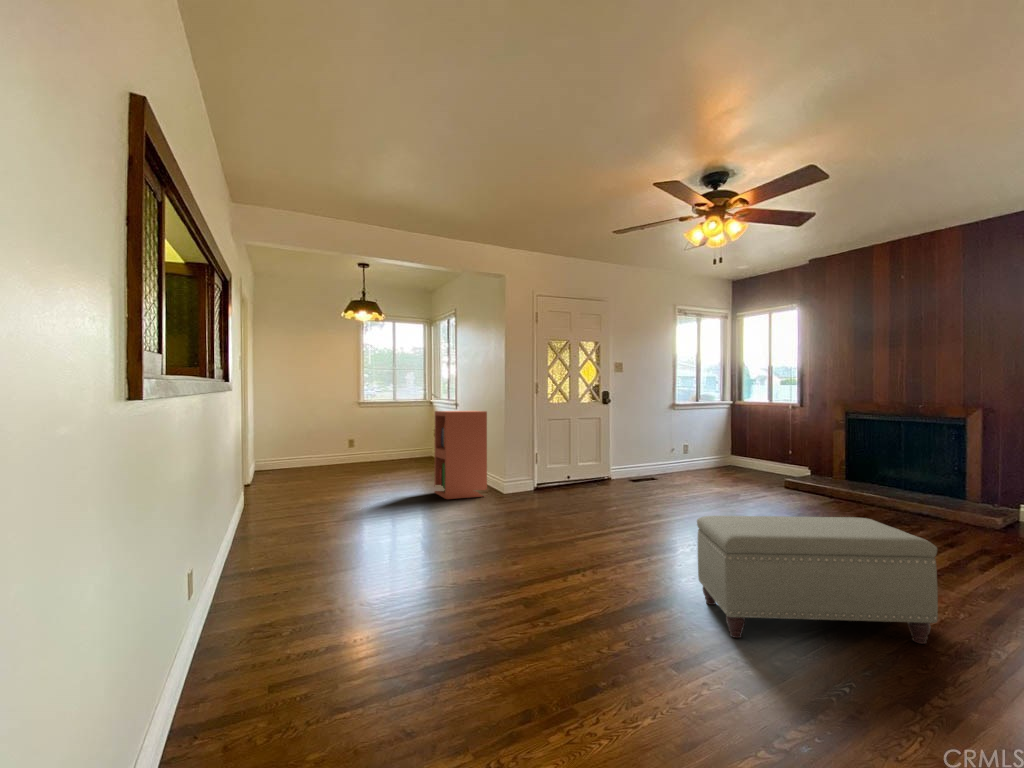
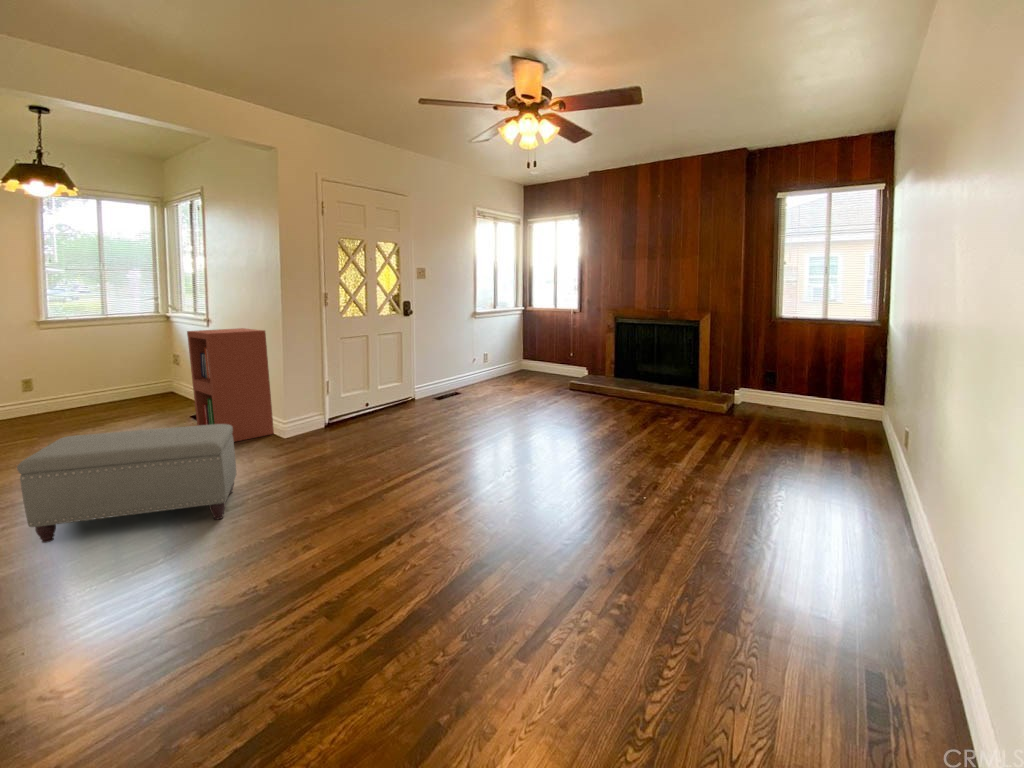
ottoman: present [697,516,938,644] -> present [17,424,236,543]

